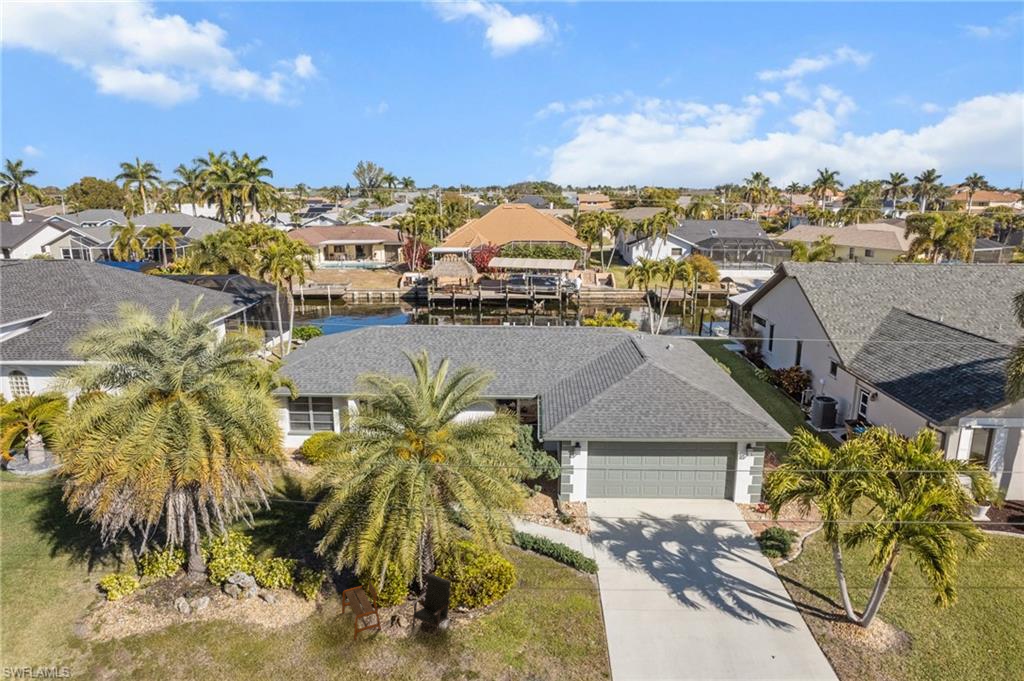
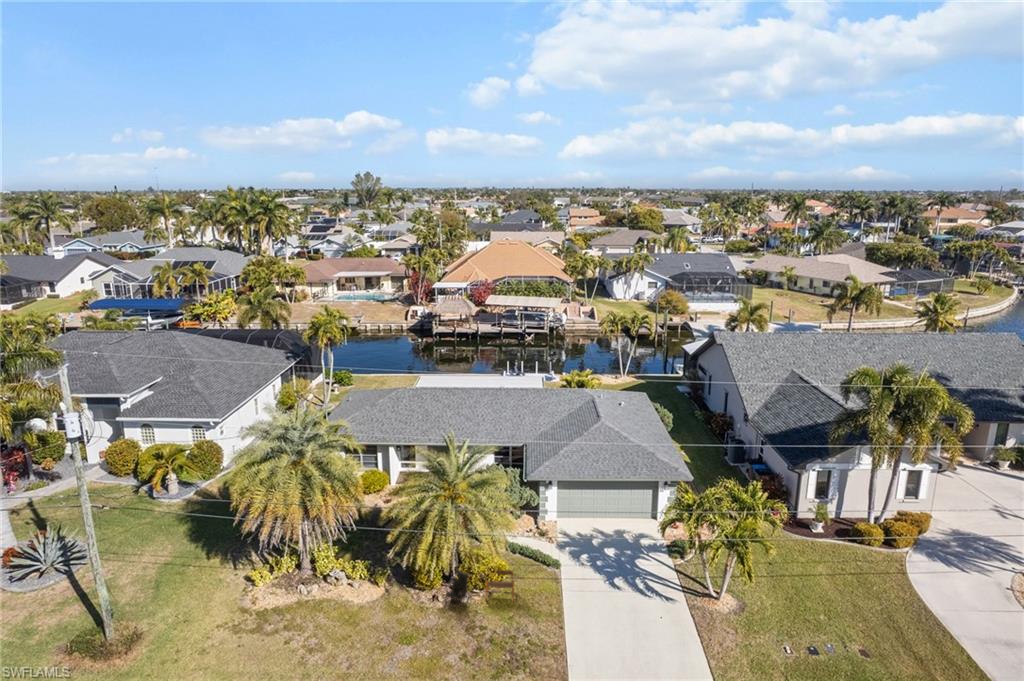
bench: present [342,576,381,640] -> present [486,570,514,597]

